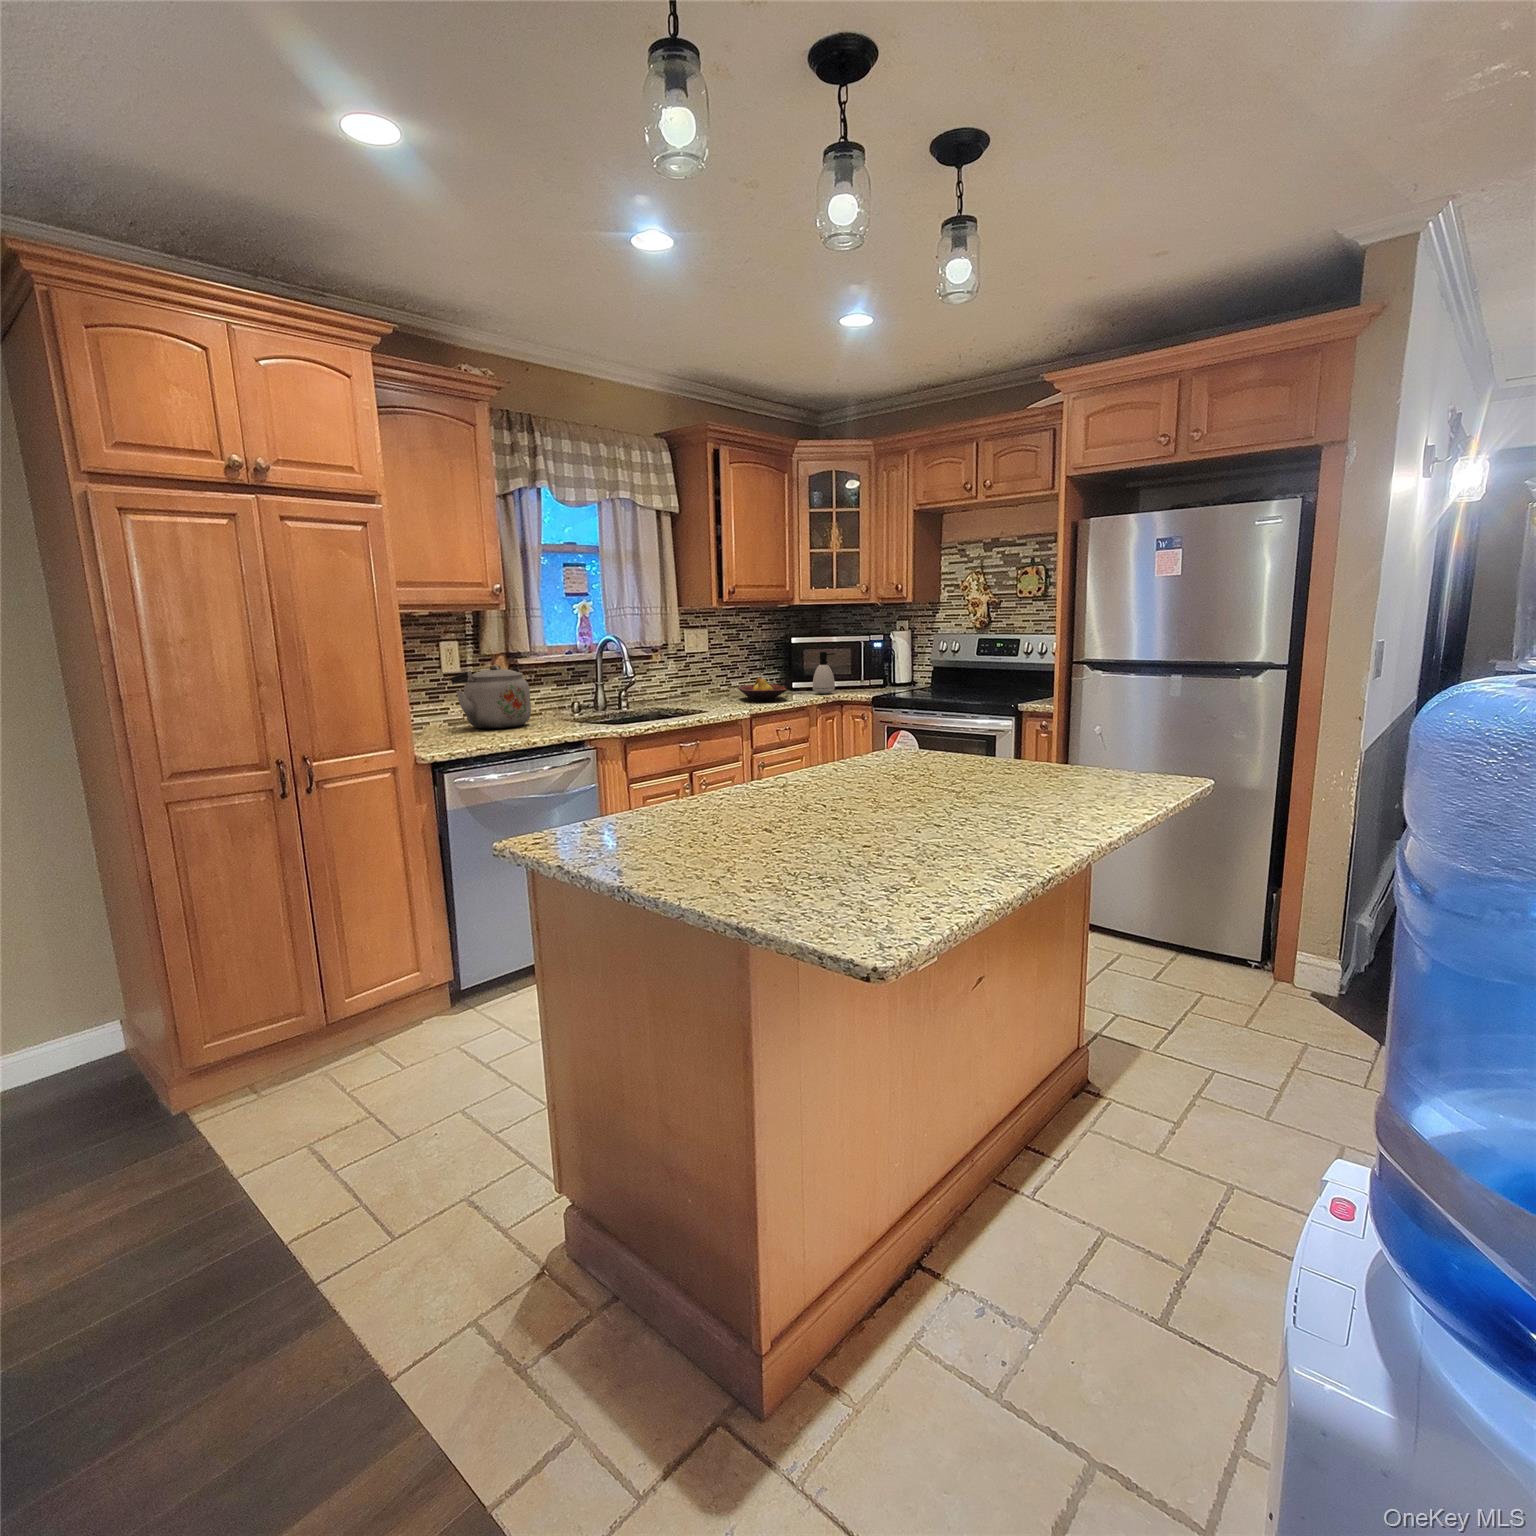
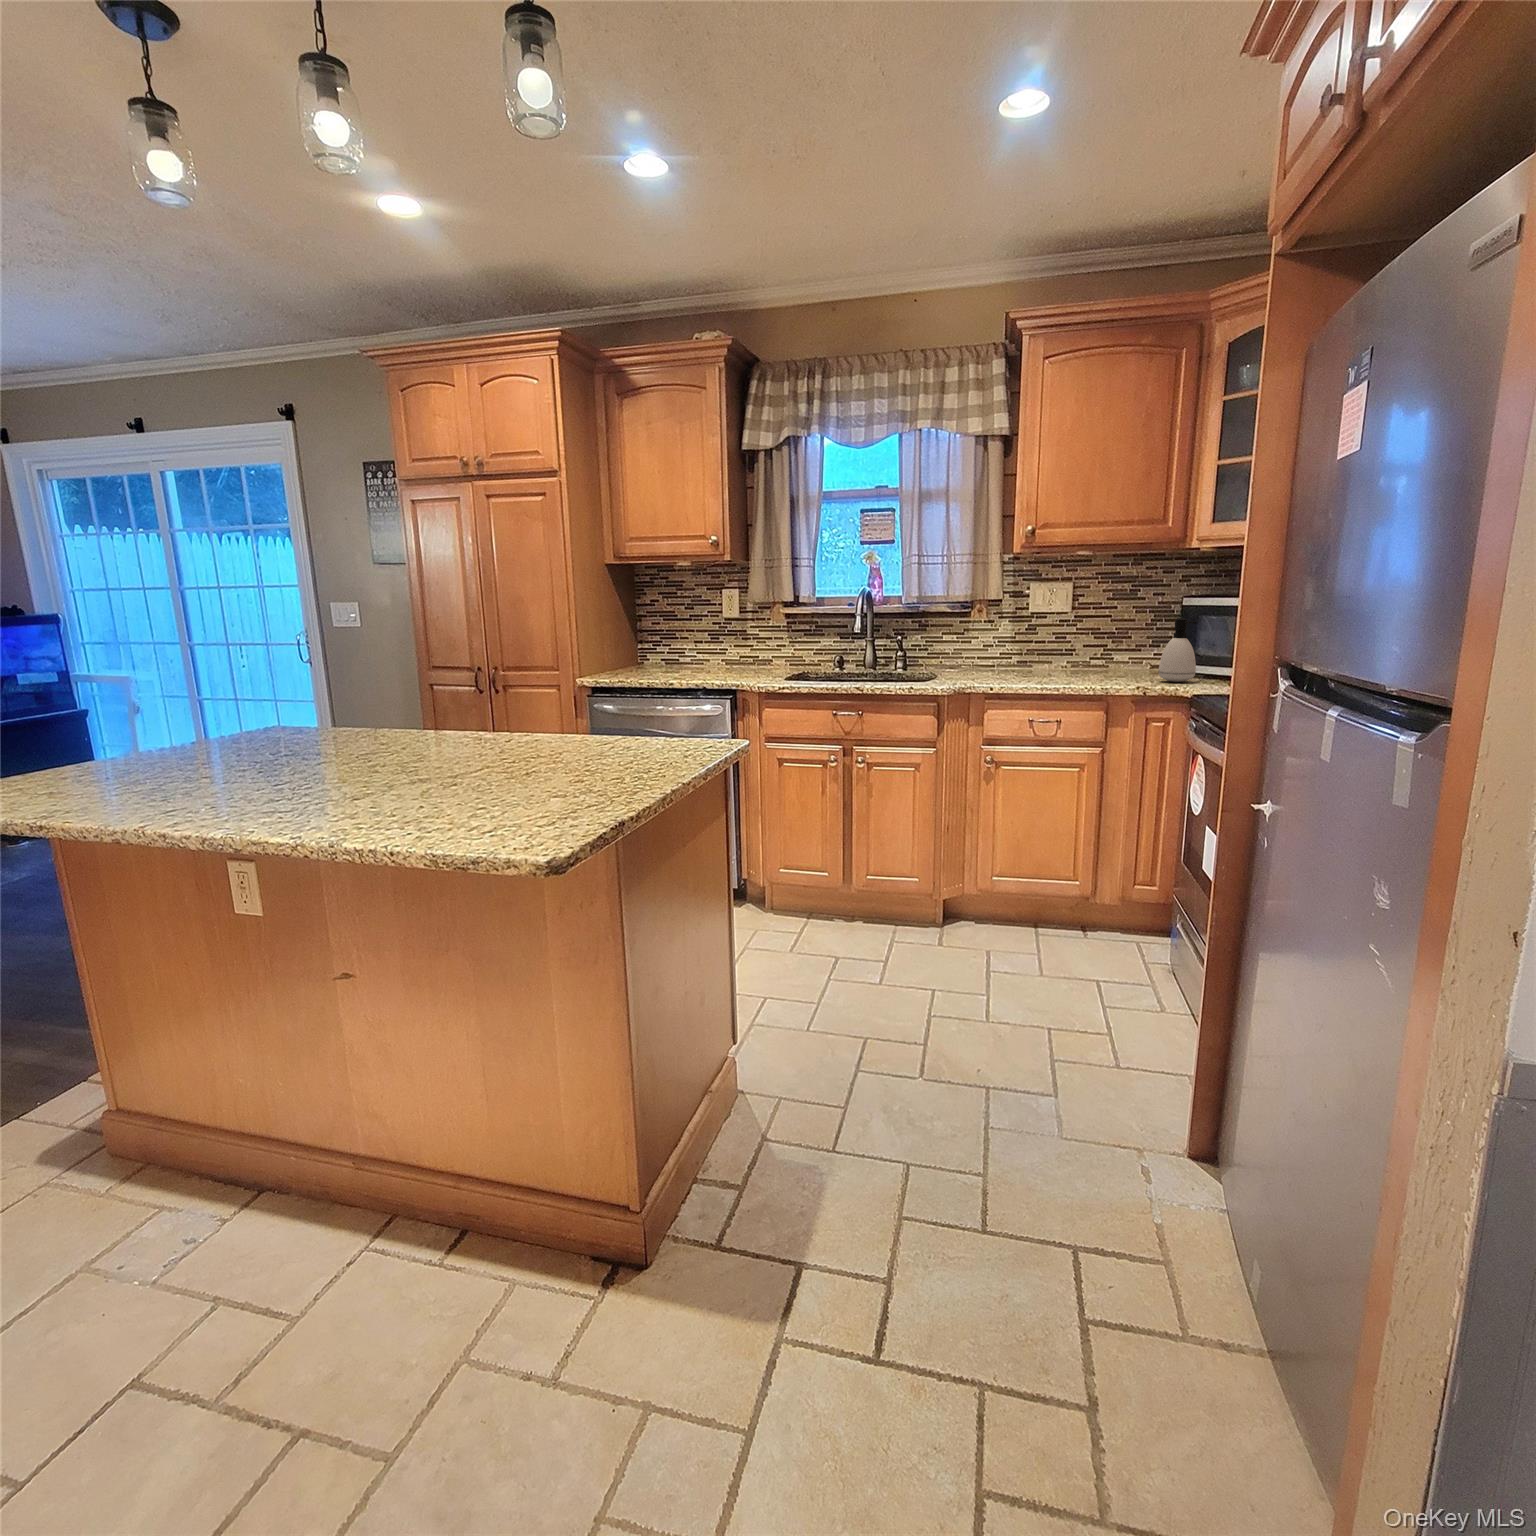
kettle: present [451,665,531,729] -> none [698,612,771,672]
fruit bowl: present [738,677,787,702] -> none [1021,648,1108,681]

